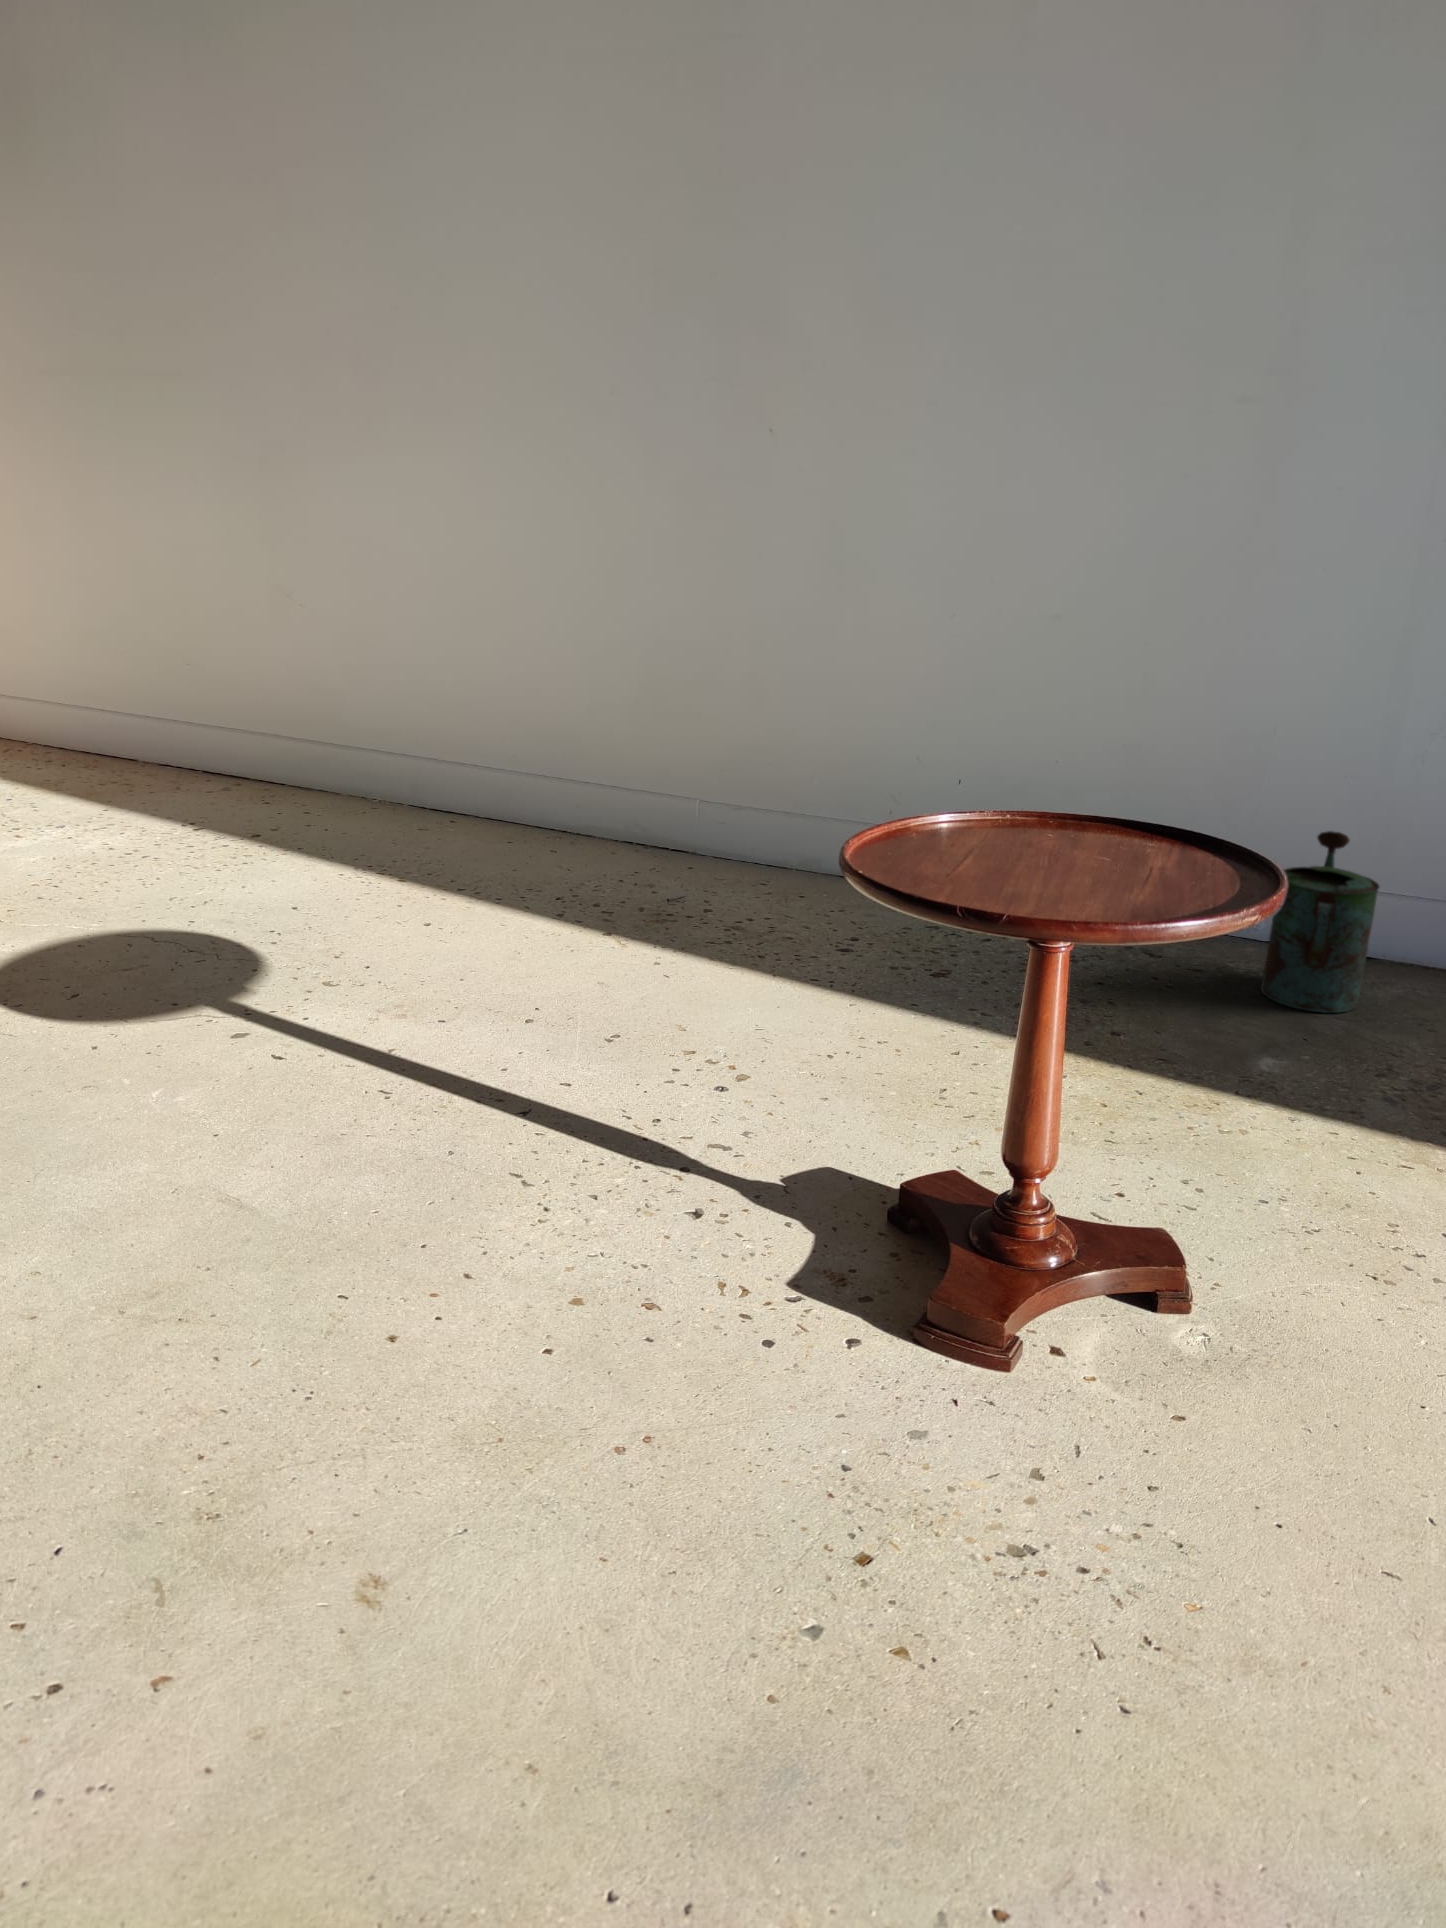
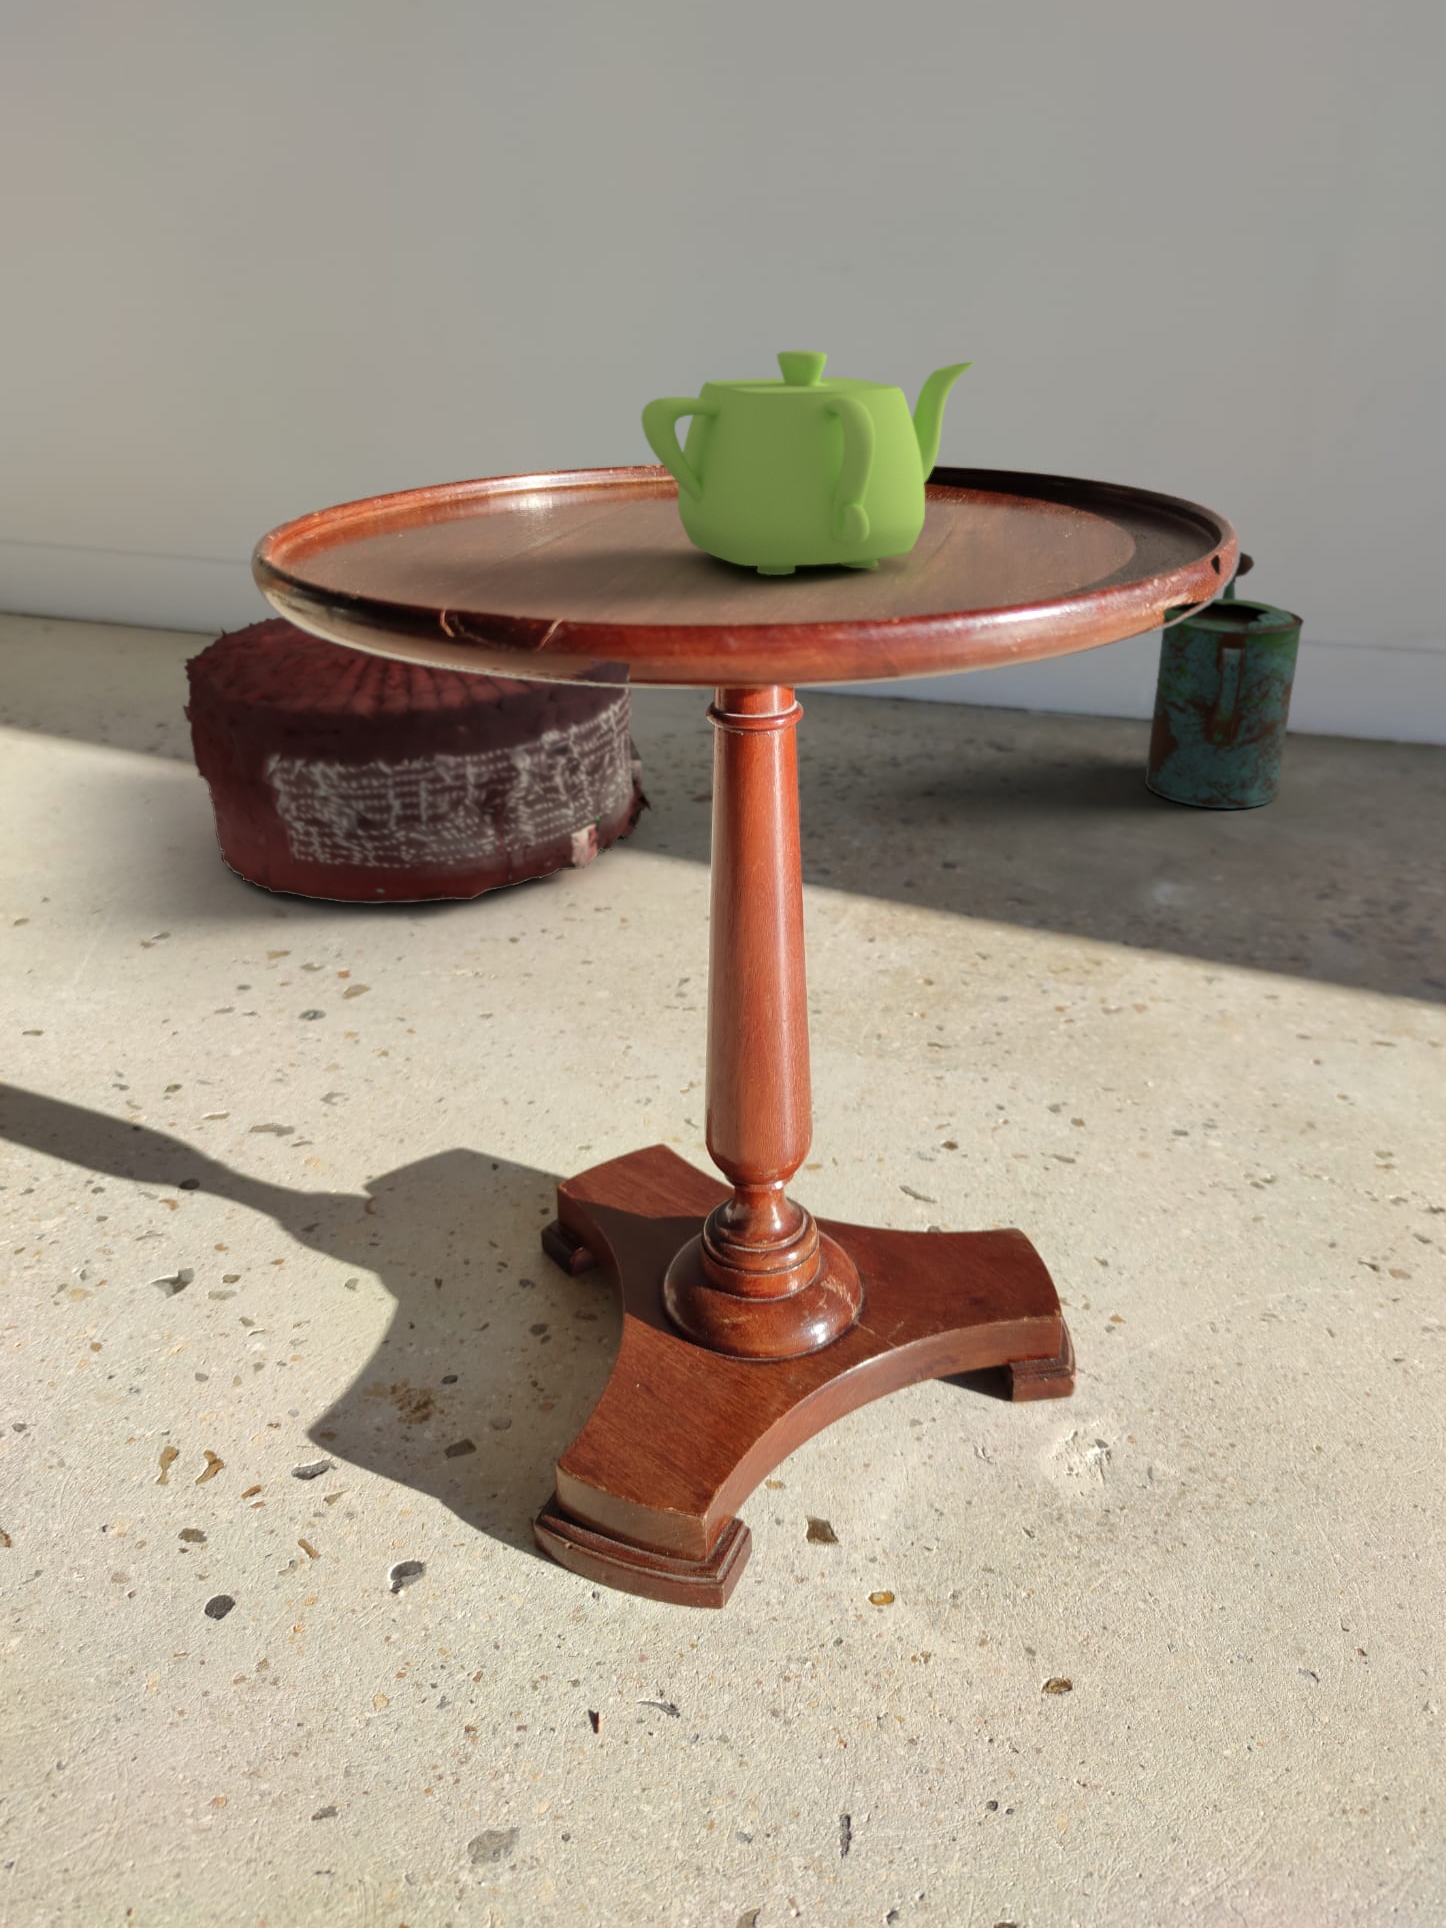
teapot: none [1018,786,1168,884] -> present [641,350,974,575]
pouf: none [629,824,916,1030] -> present [183,617,652,904]

